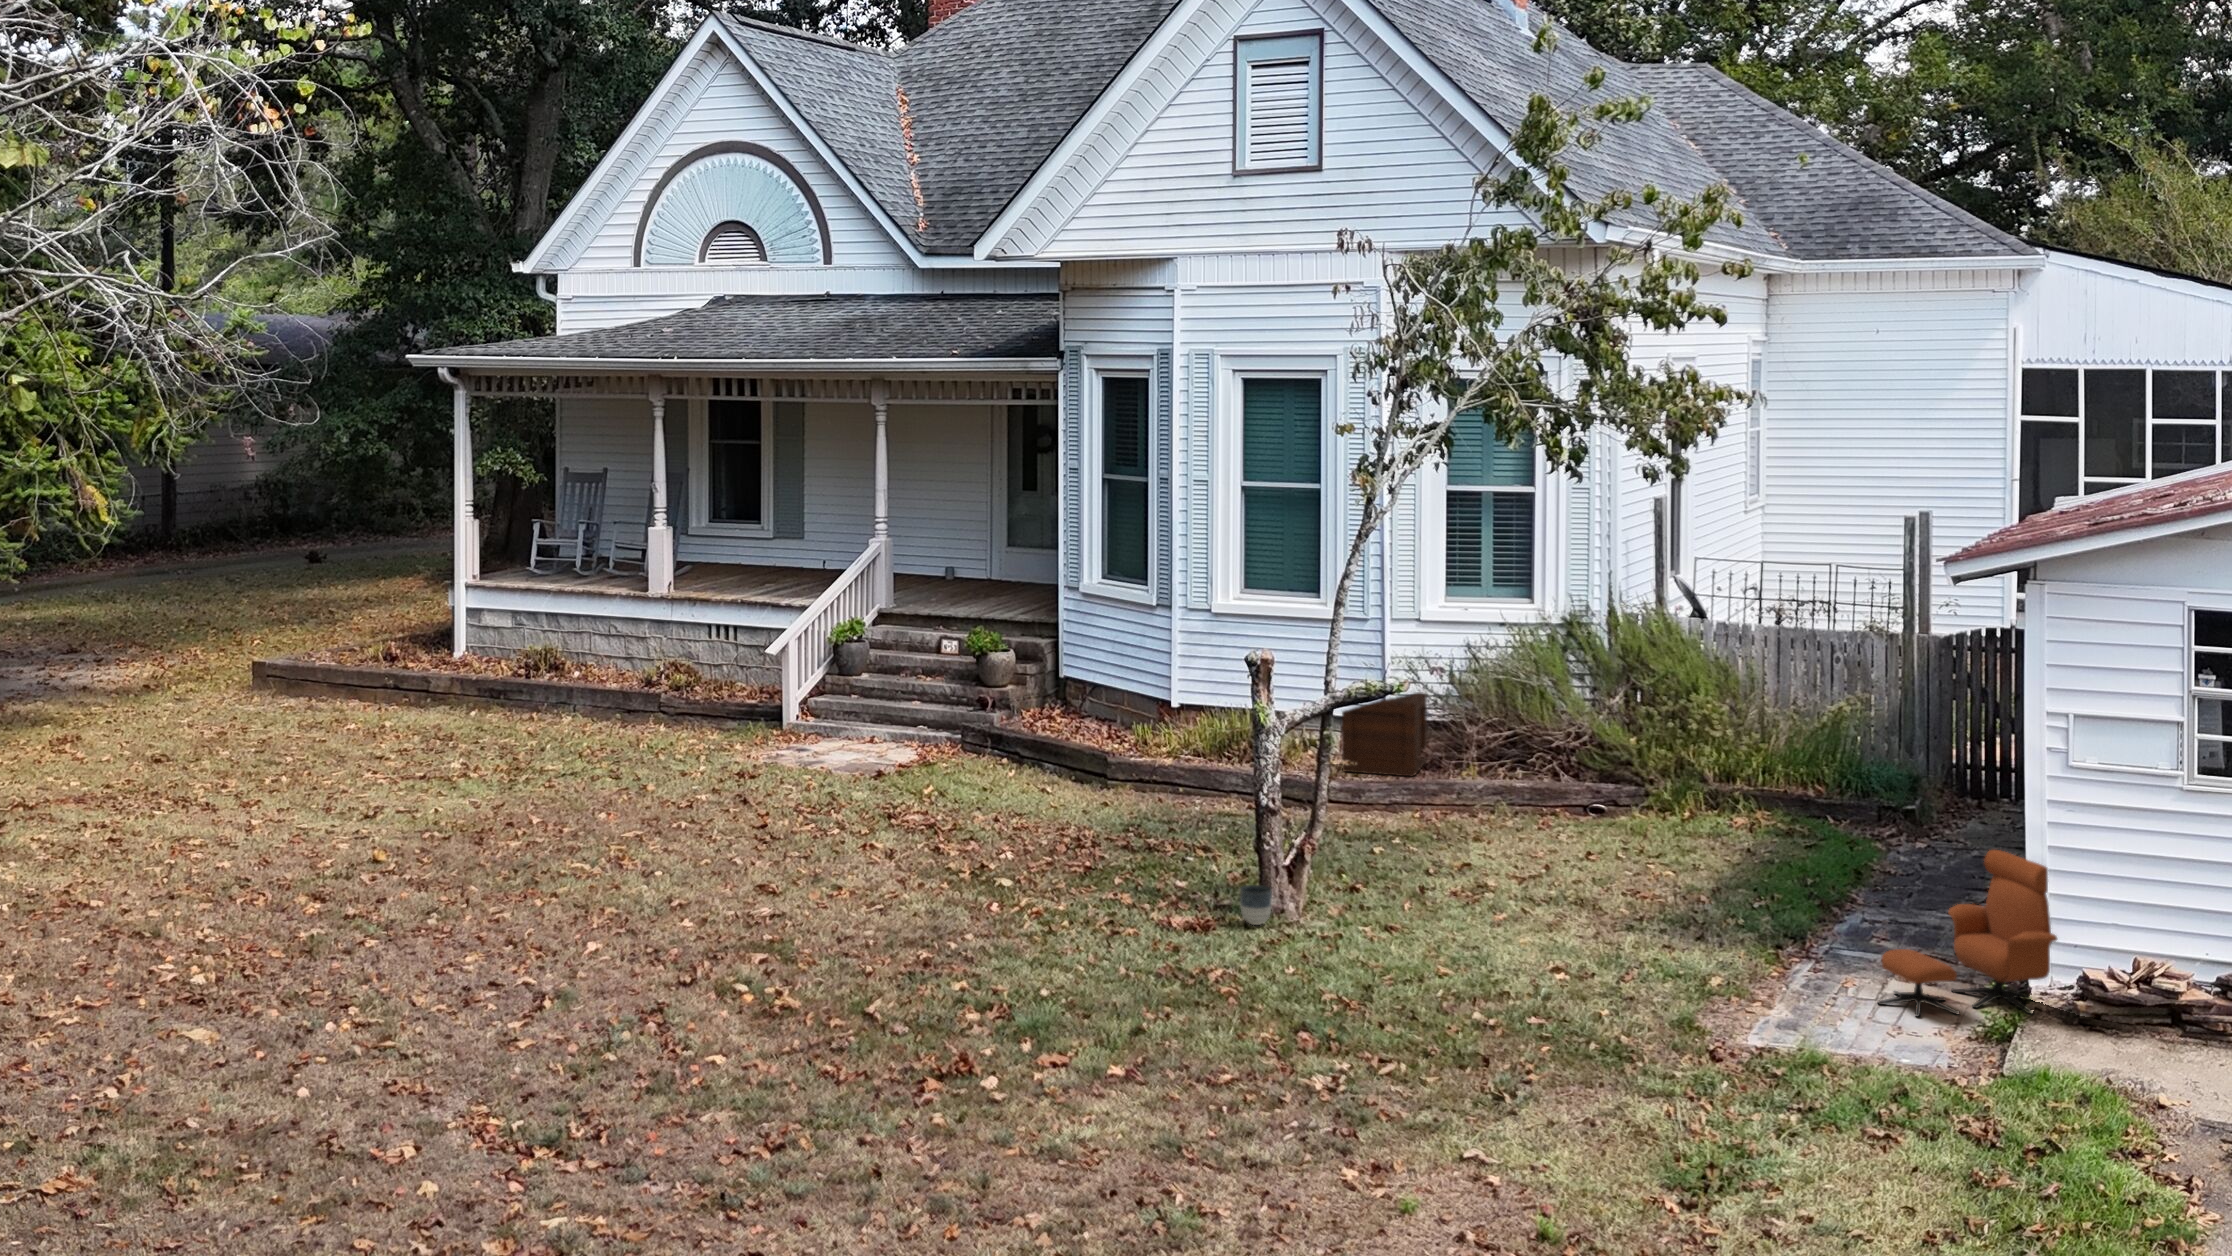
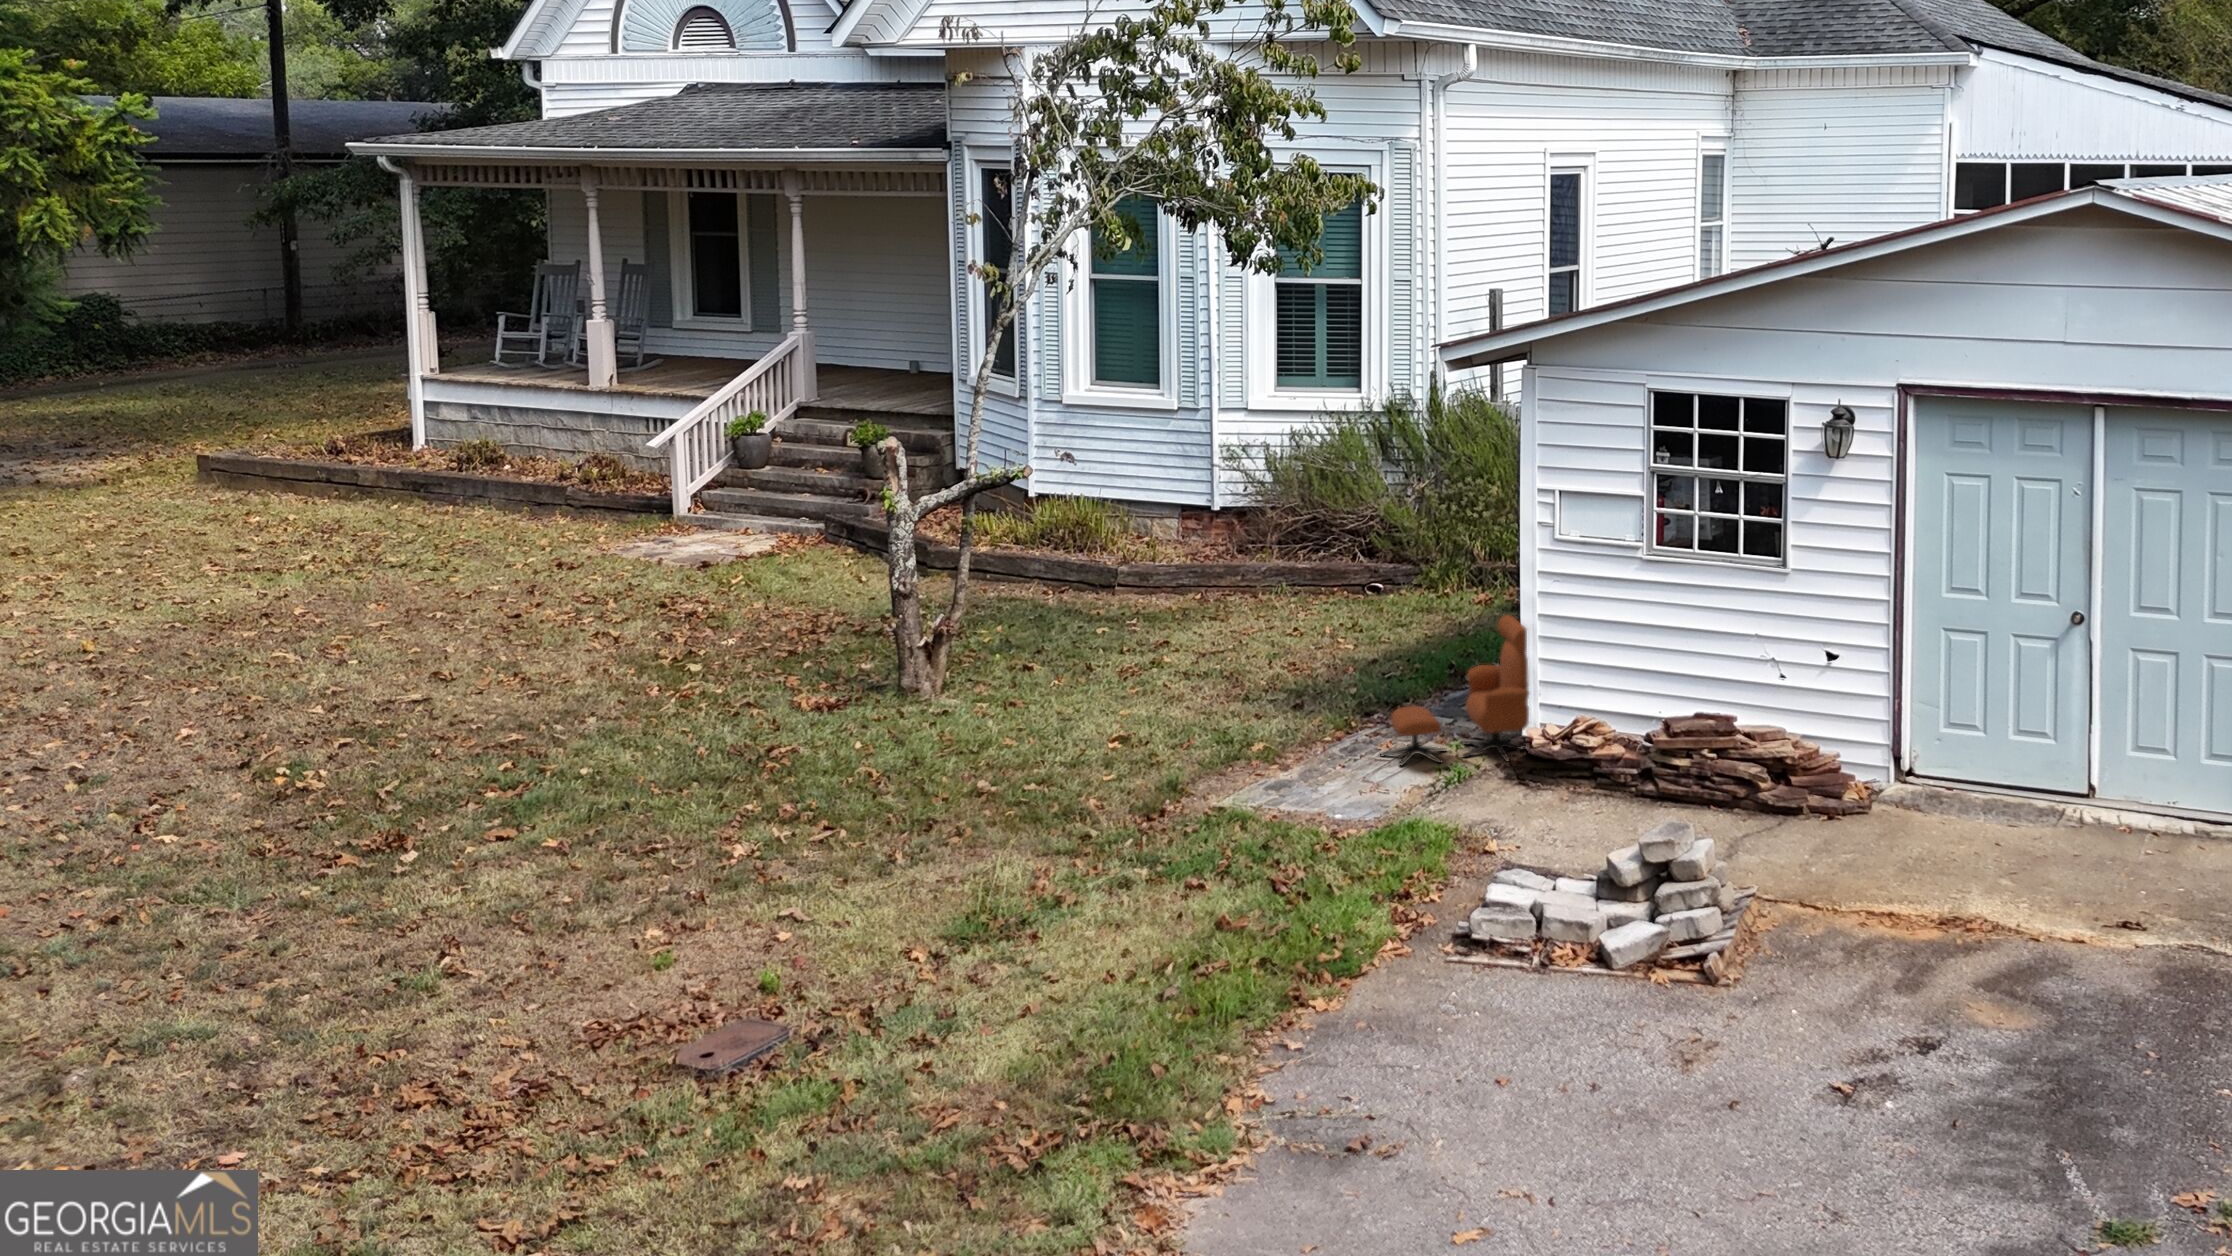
wooden crate: present [1342,692,1427,777] -> none [1157,478,1253,561]
planter: present [1240,885,1272,925] -> none [875,661,907,698]

